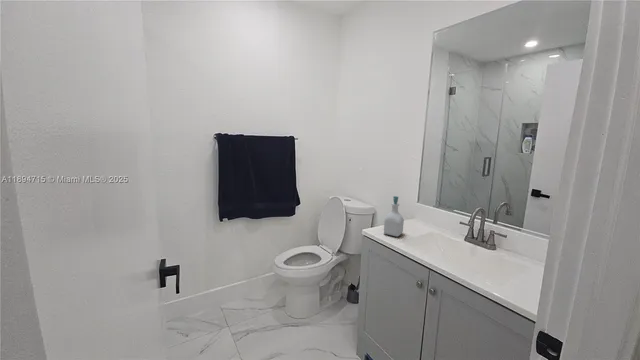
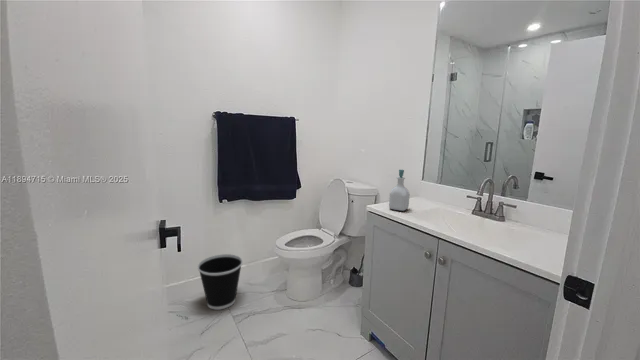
wastebasket: none [200,271,243,326] -> present [198,254,242,310]

